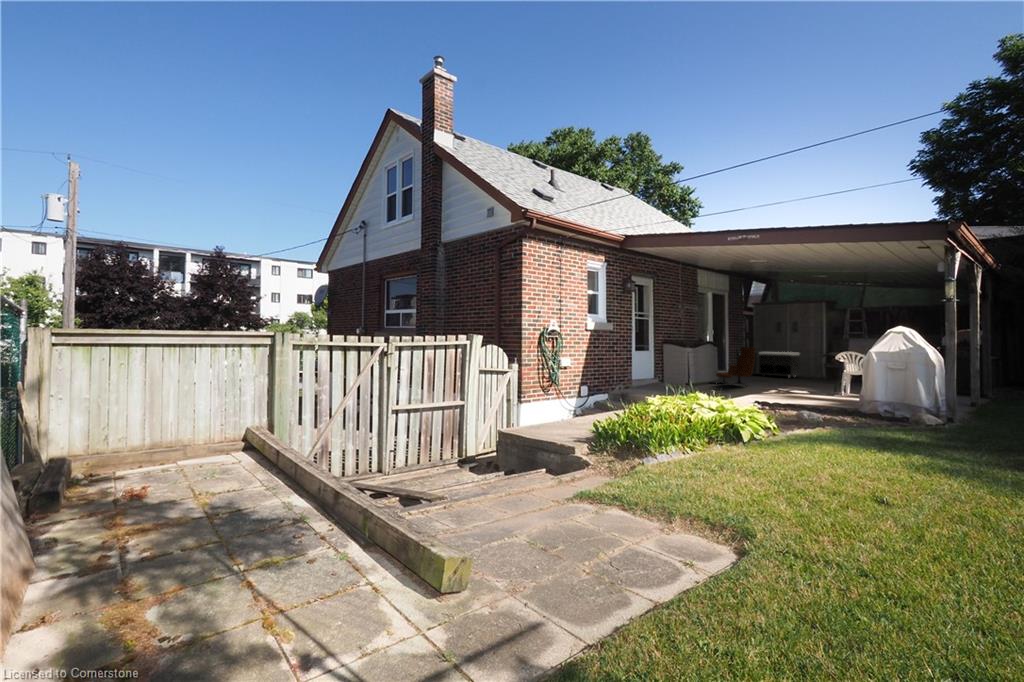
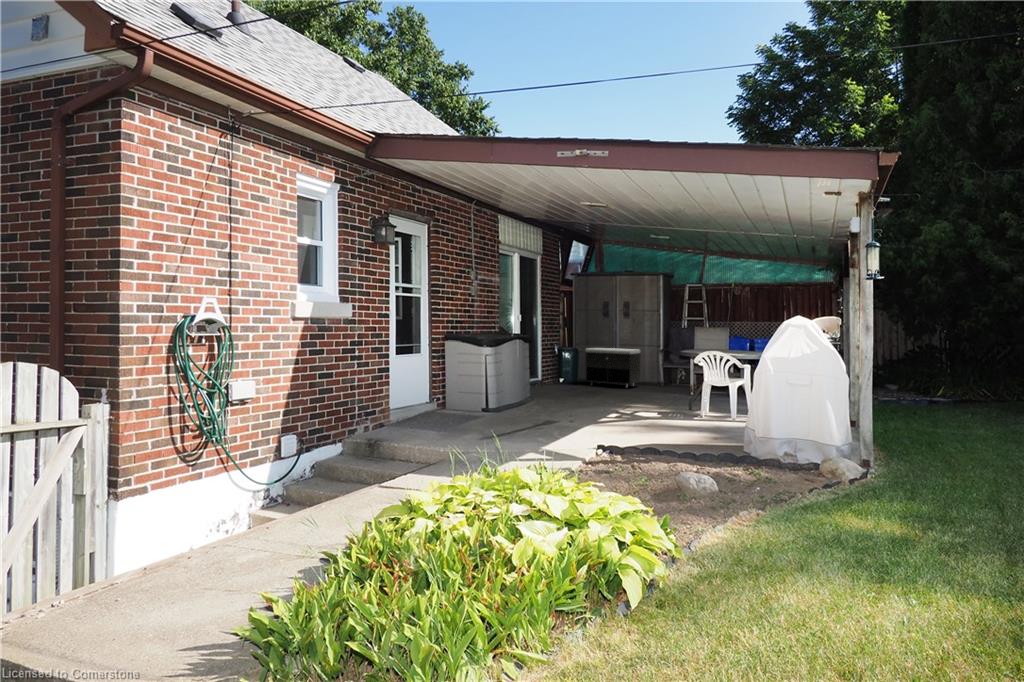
lounge chair: present [716,347,756,384] -> none [529,347,592,412]

